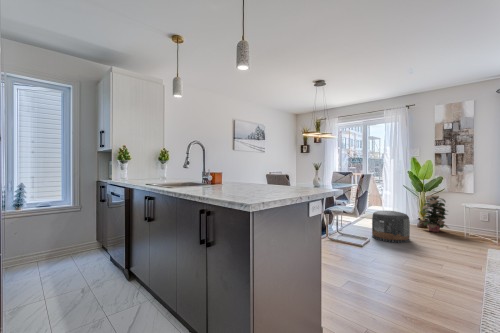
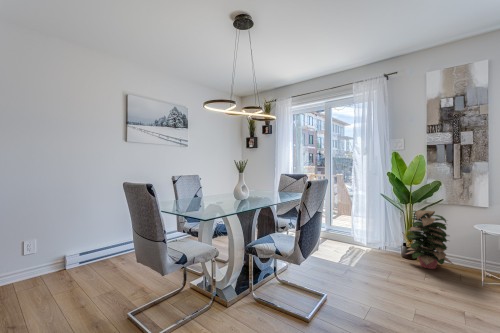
pouf: present [372,211,410,243] -> none [332,240,395,306]

